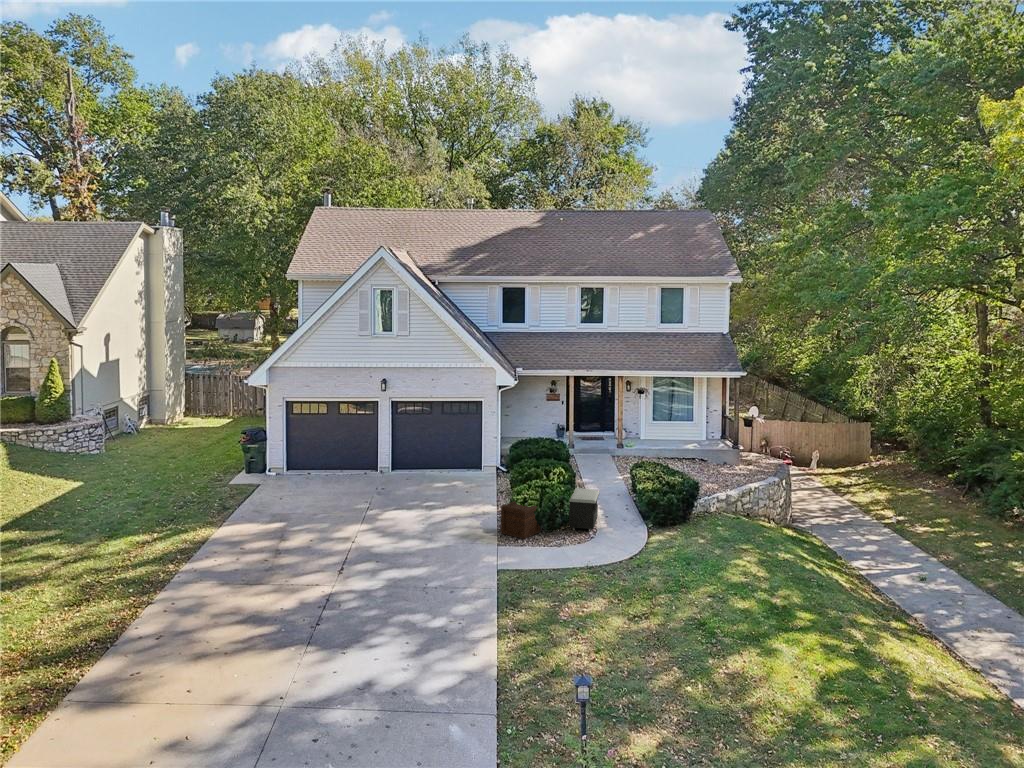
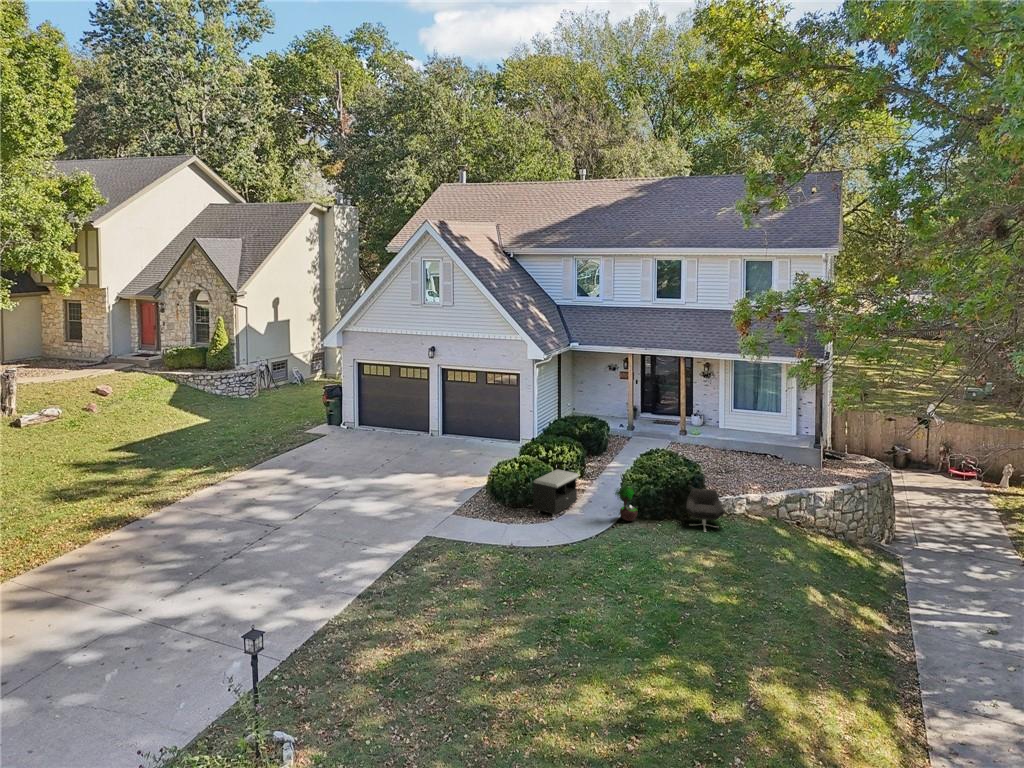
potted tree: none [643,491,664,527] -> present [615,486,637,521]
lounge chair: none [698,491,737,528] -> present [686,488,725,532]
wooden crate: present [500,501,540,539] -> none [463,475,504,515]

